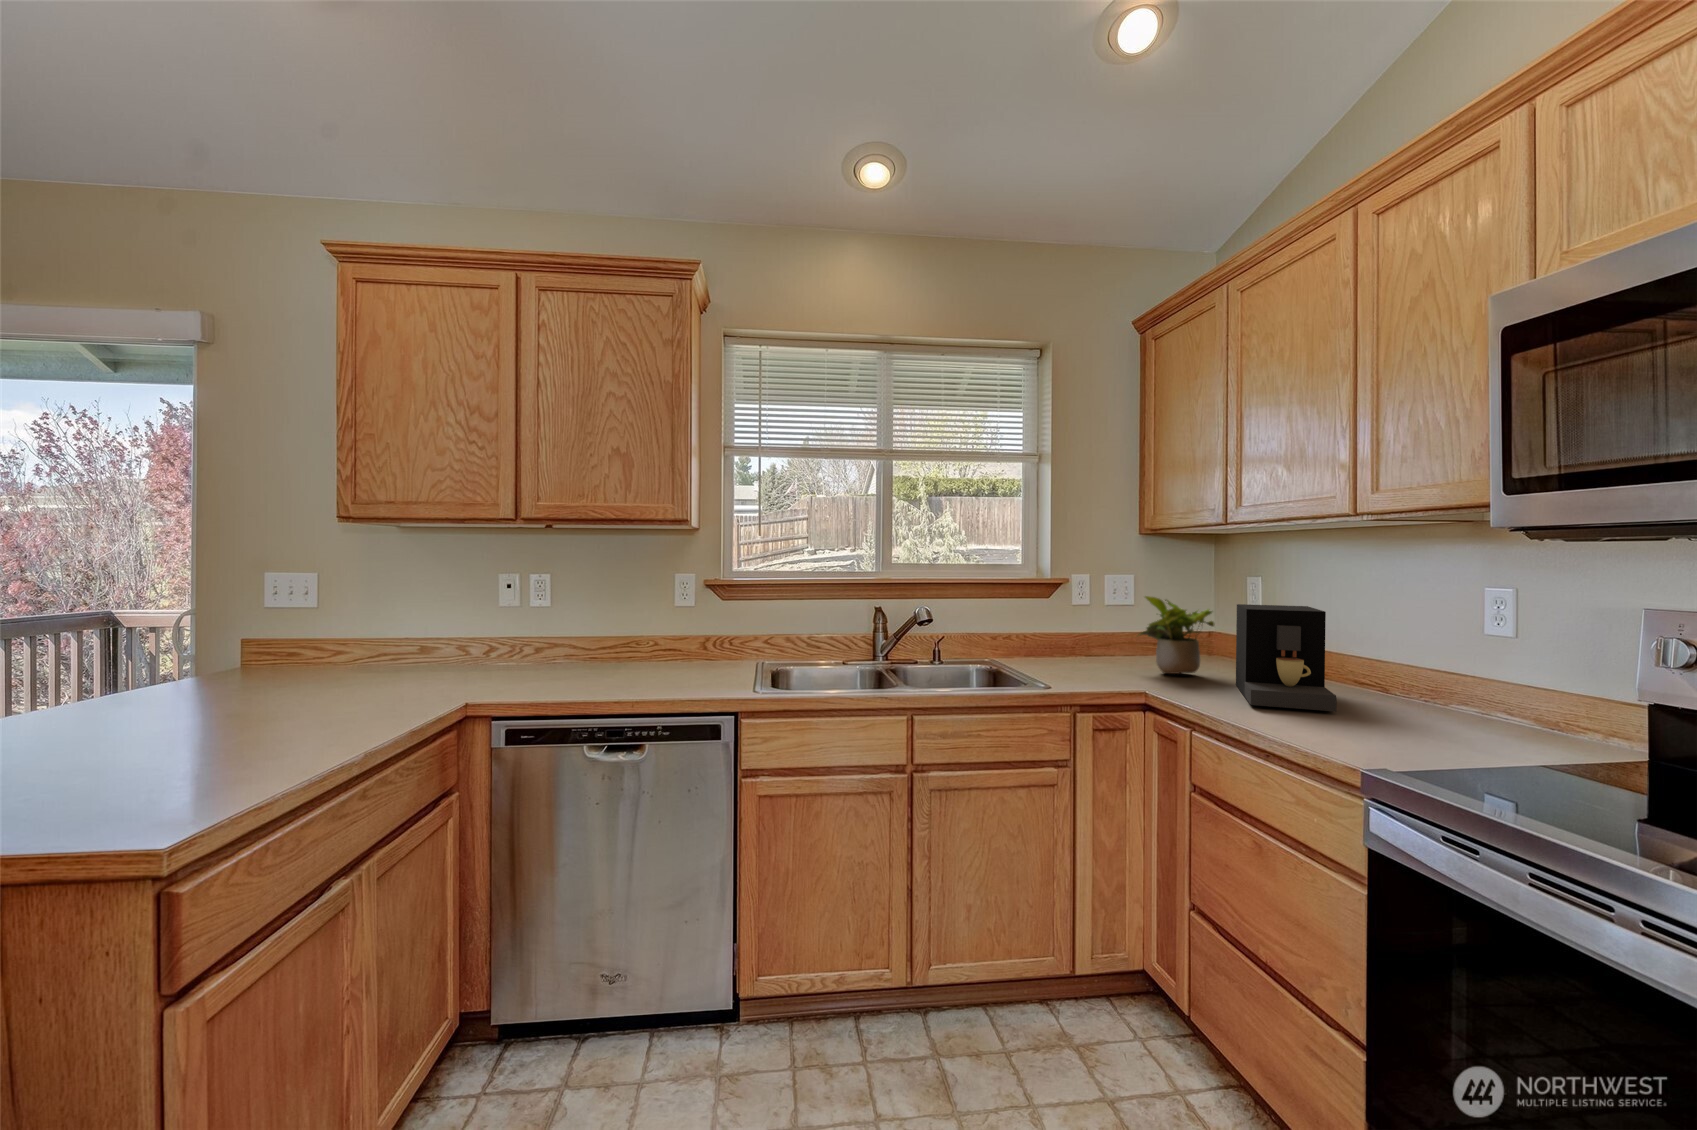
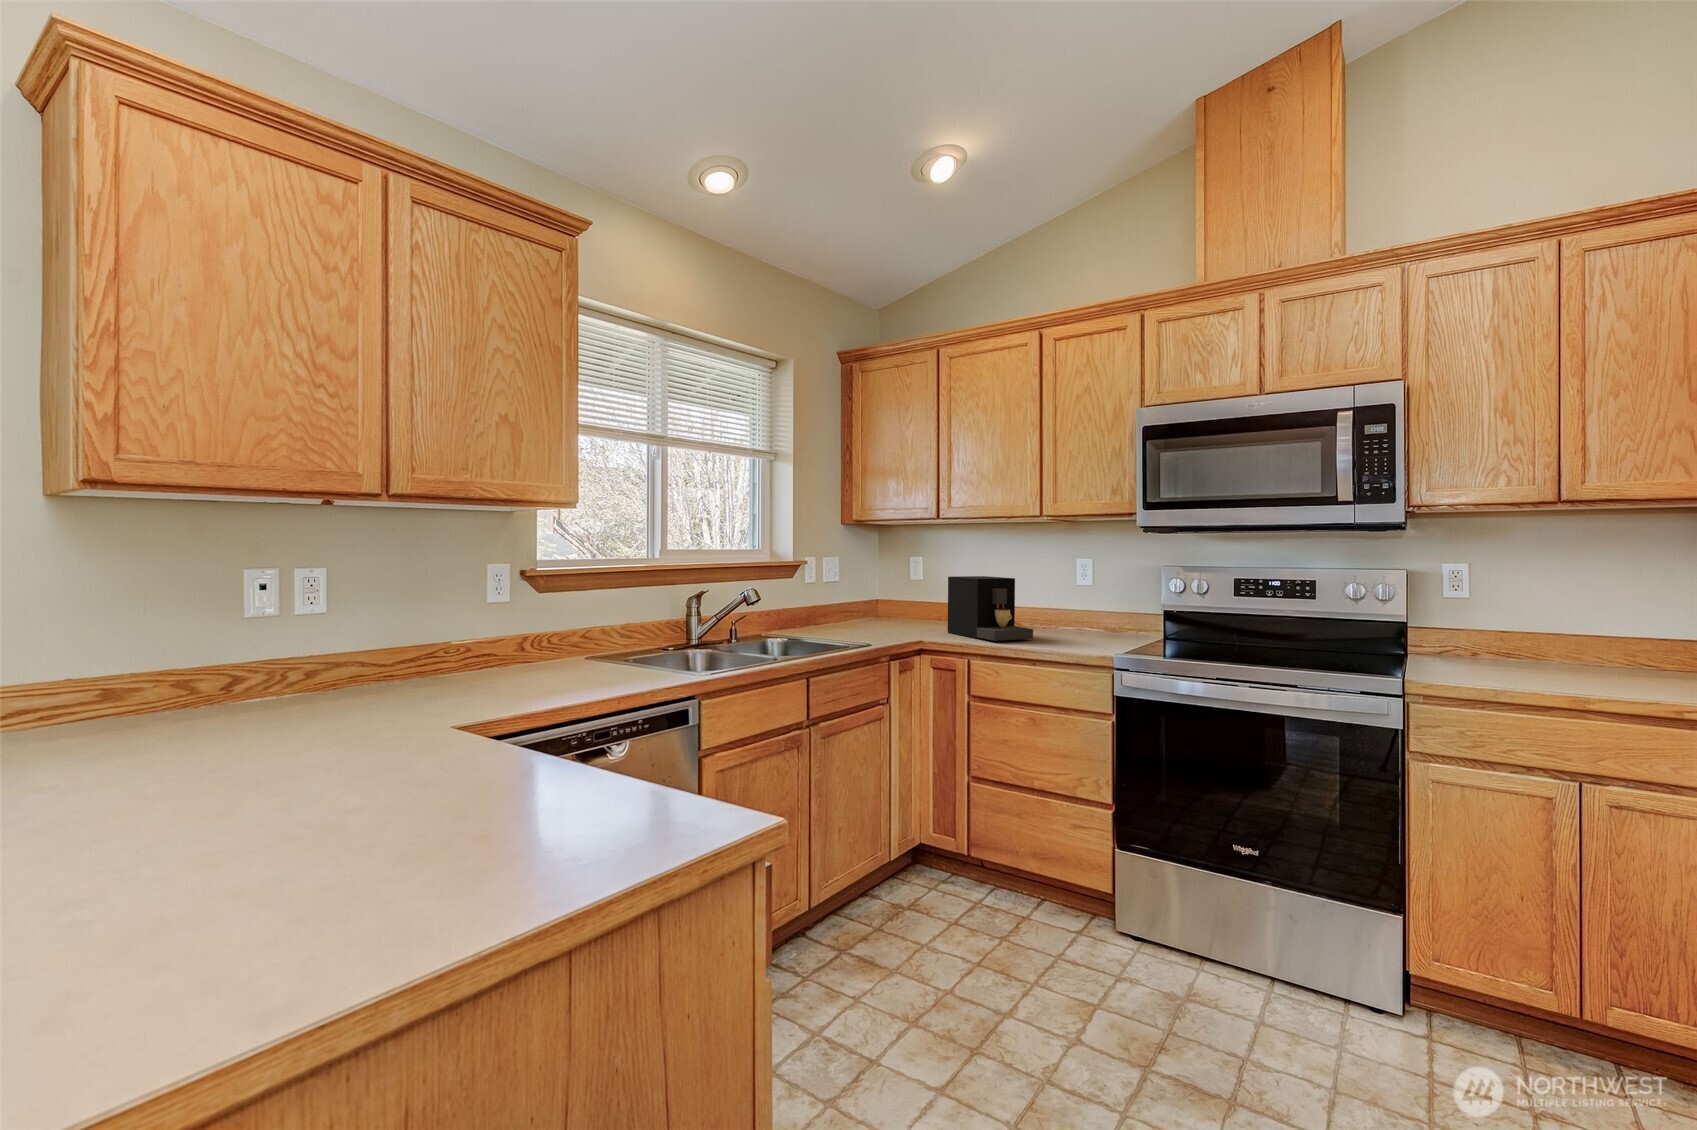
potted plant: present [1139,596,1214,674] -> none [876,573,924,631]

